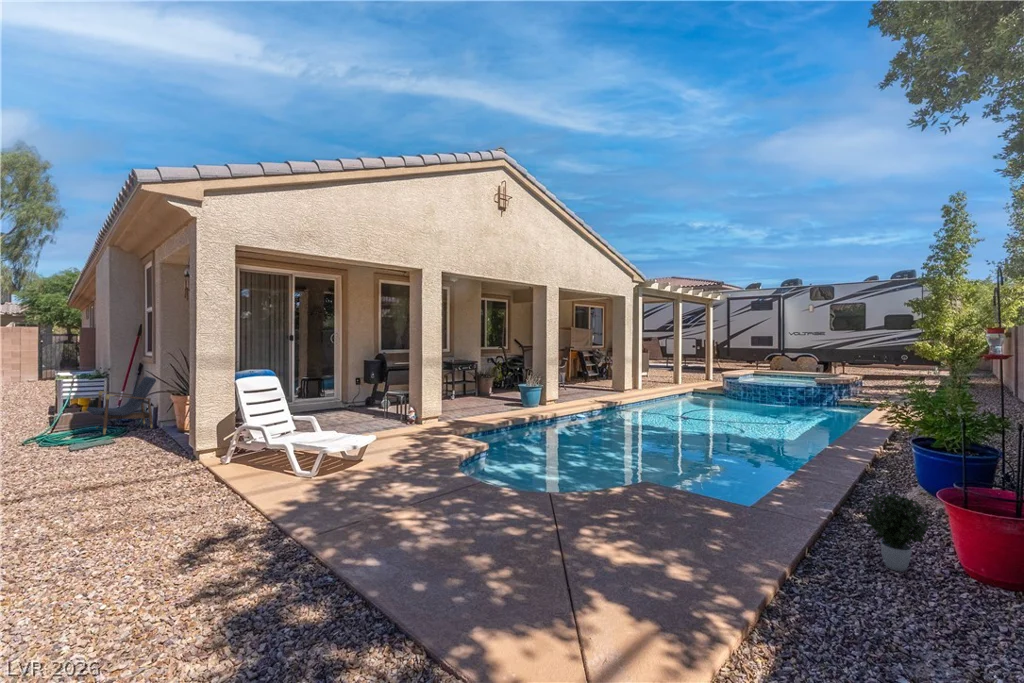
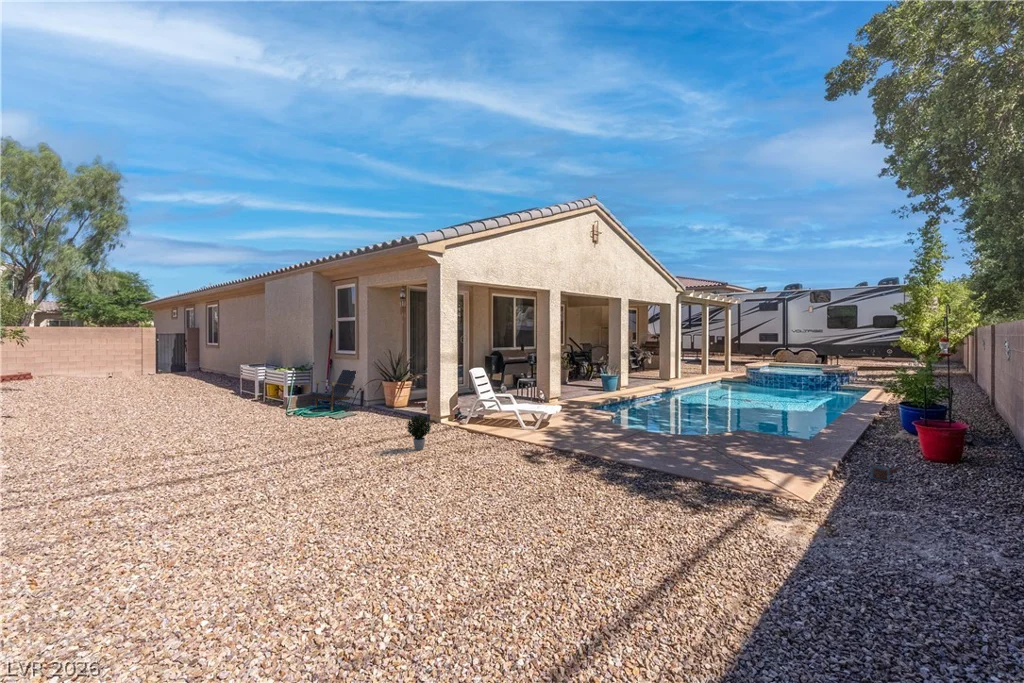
potted plant: present [865,493,931,572] -> present [407,414,431,450]
watering can: none [821,595,905,654] -> present [864,461,901,482]

